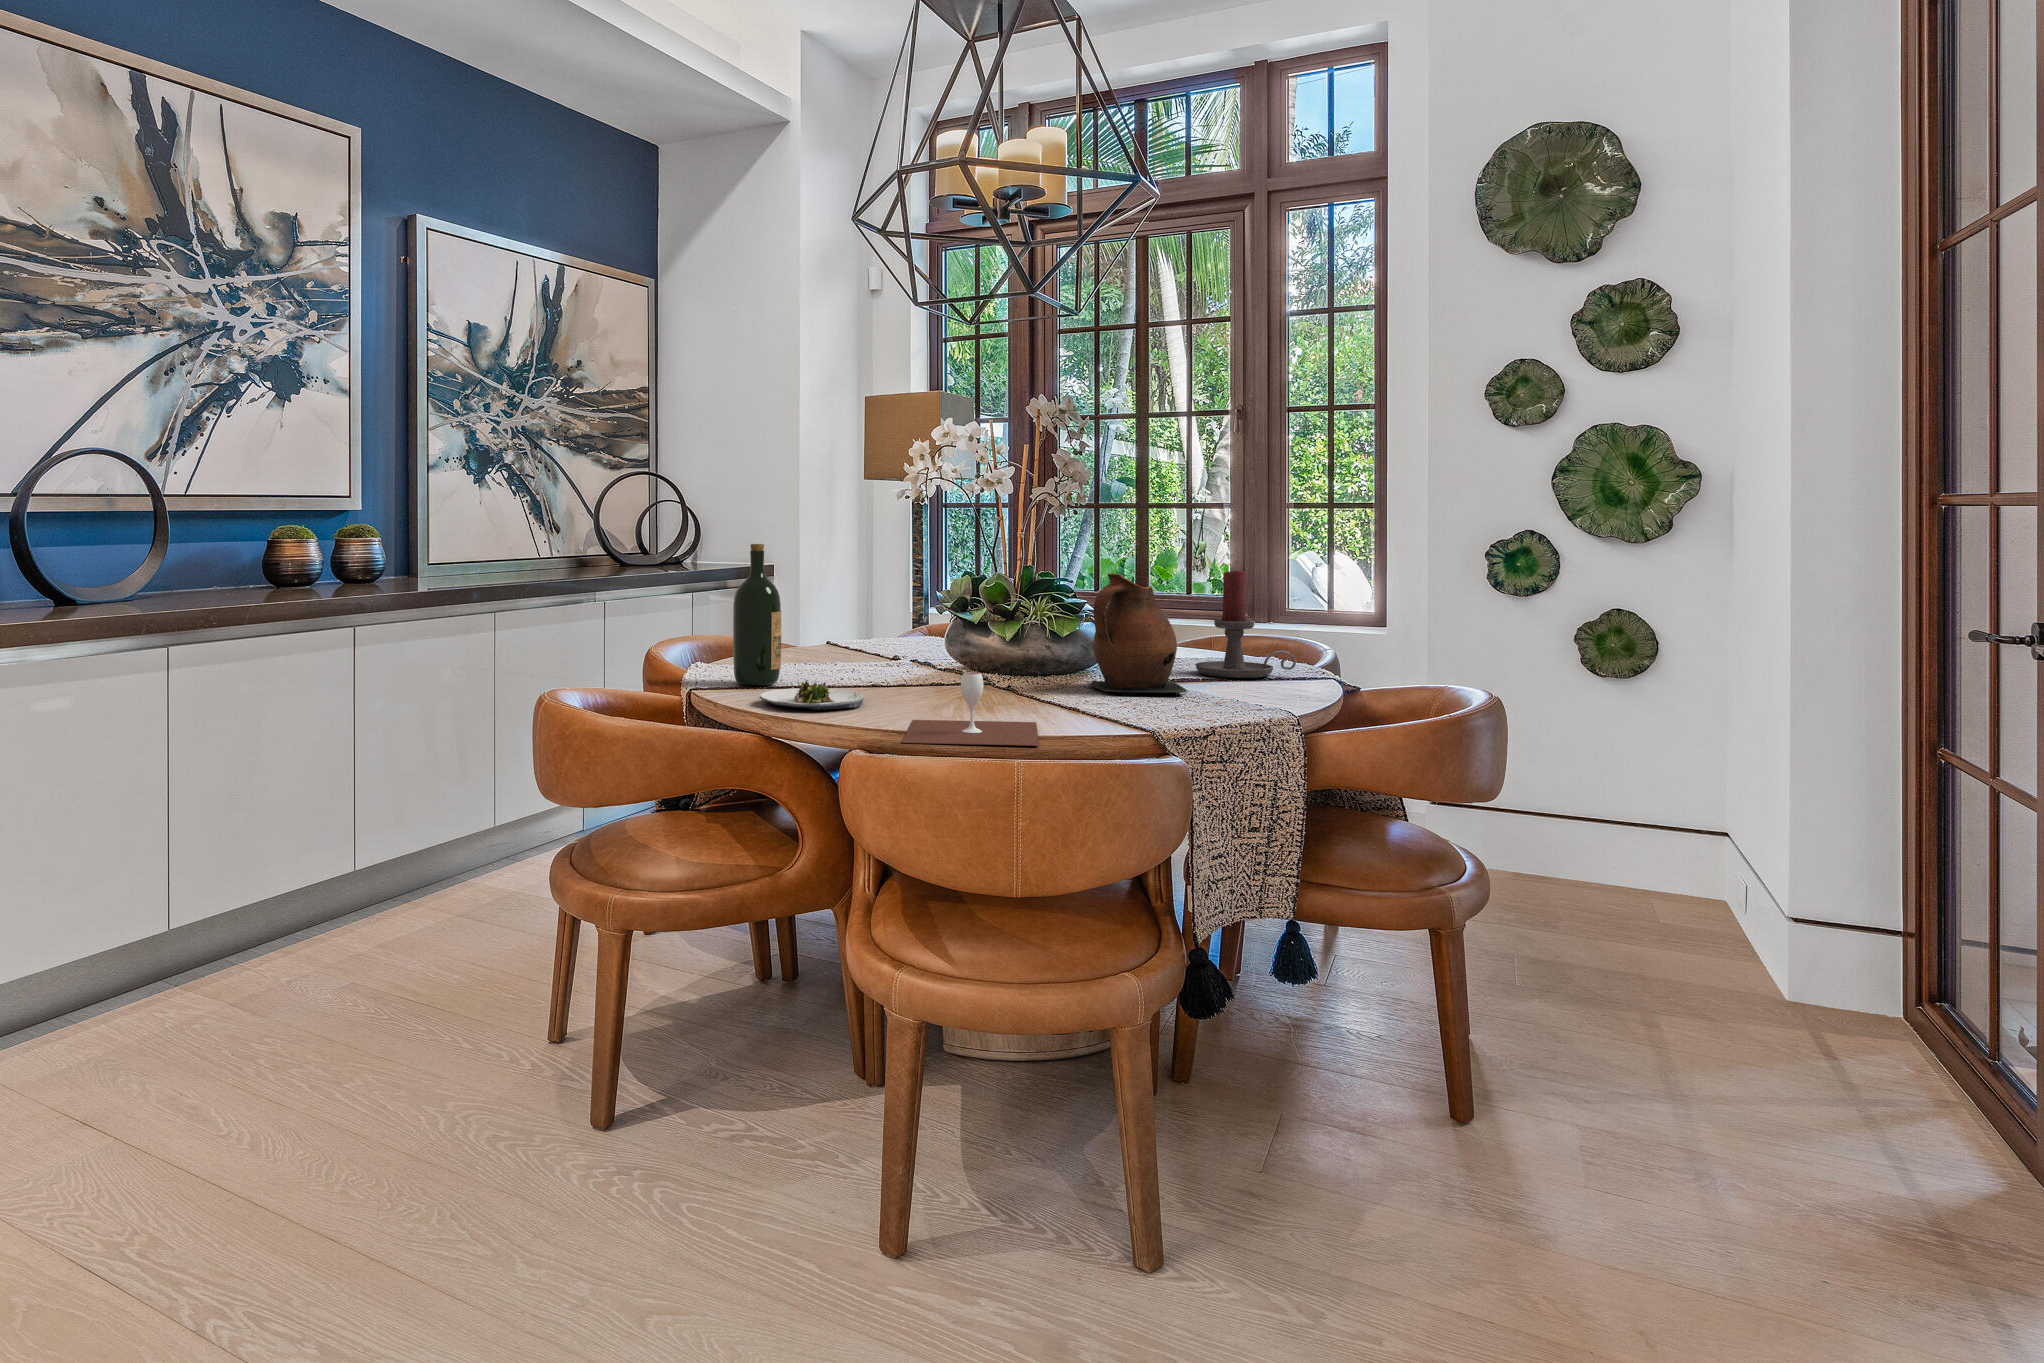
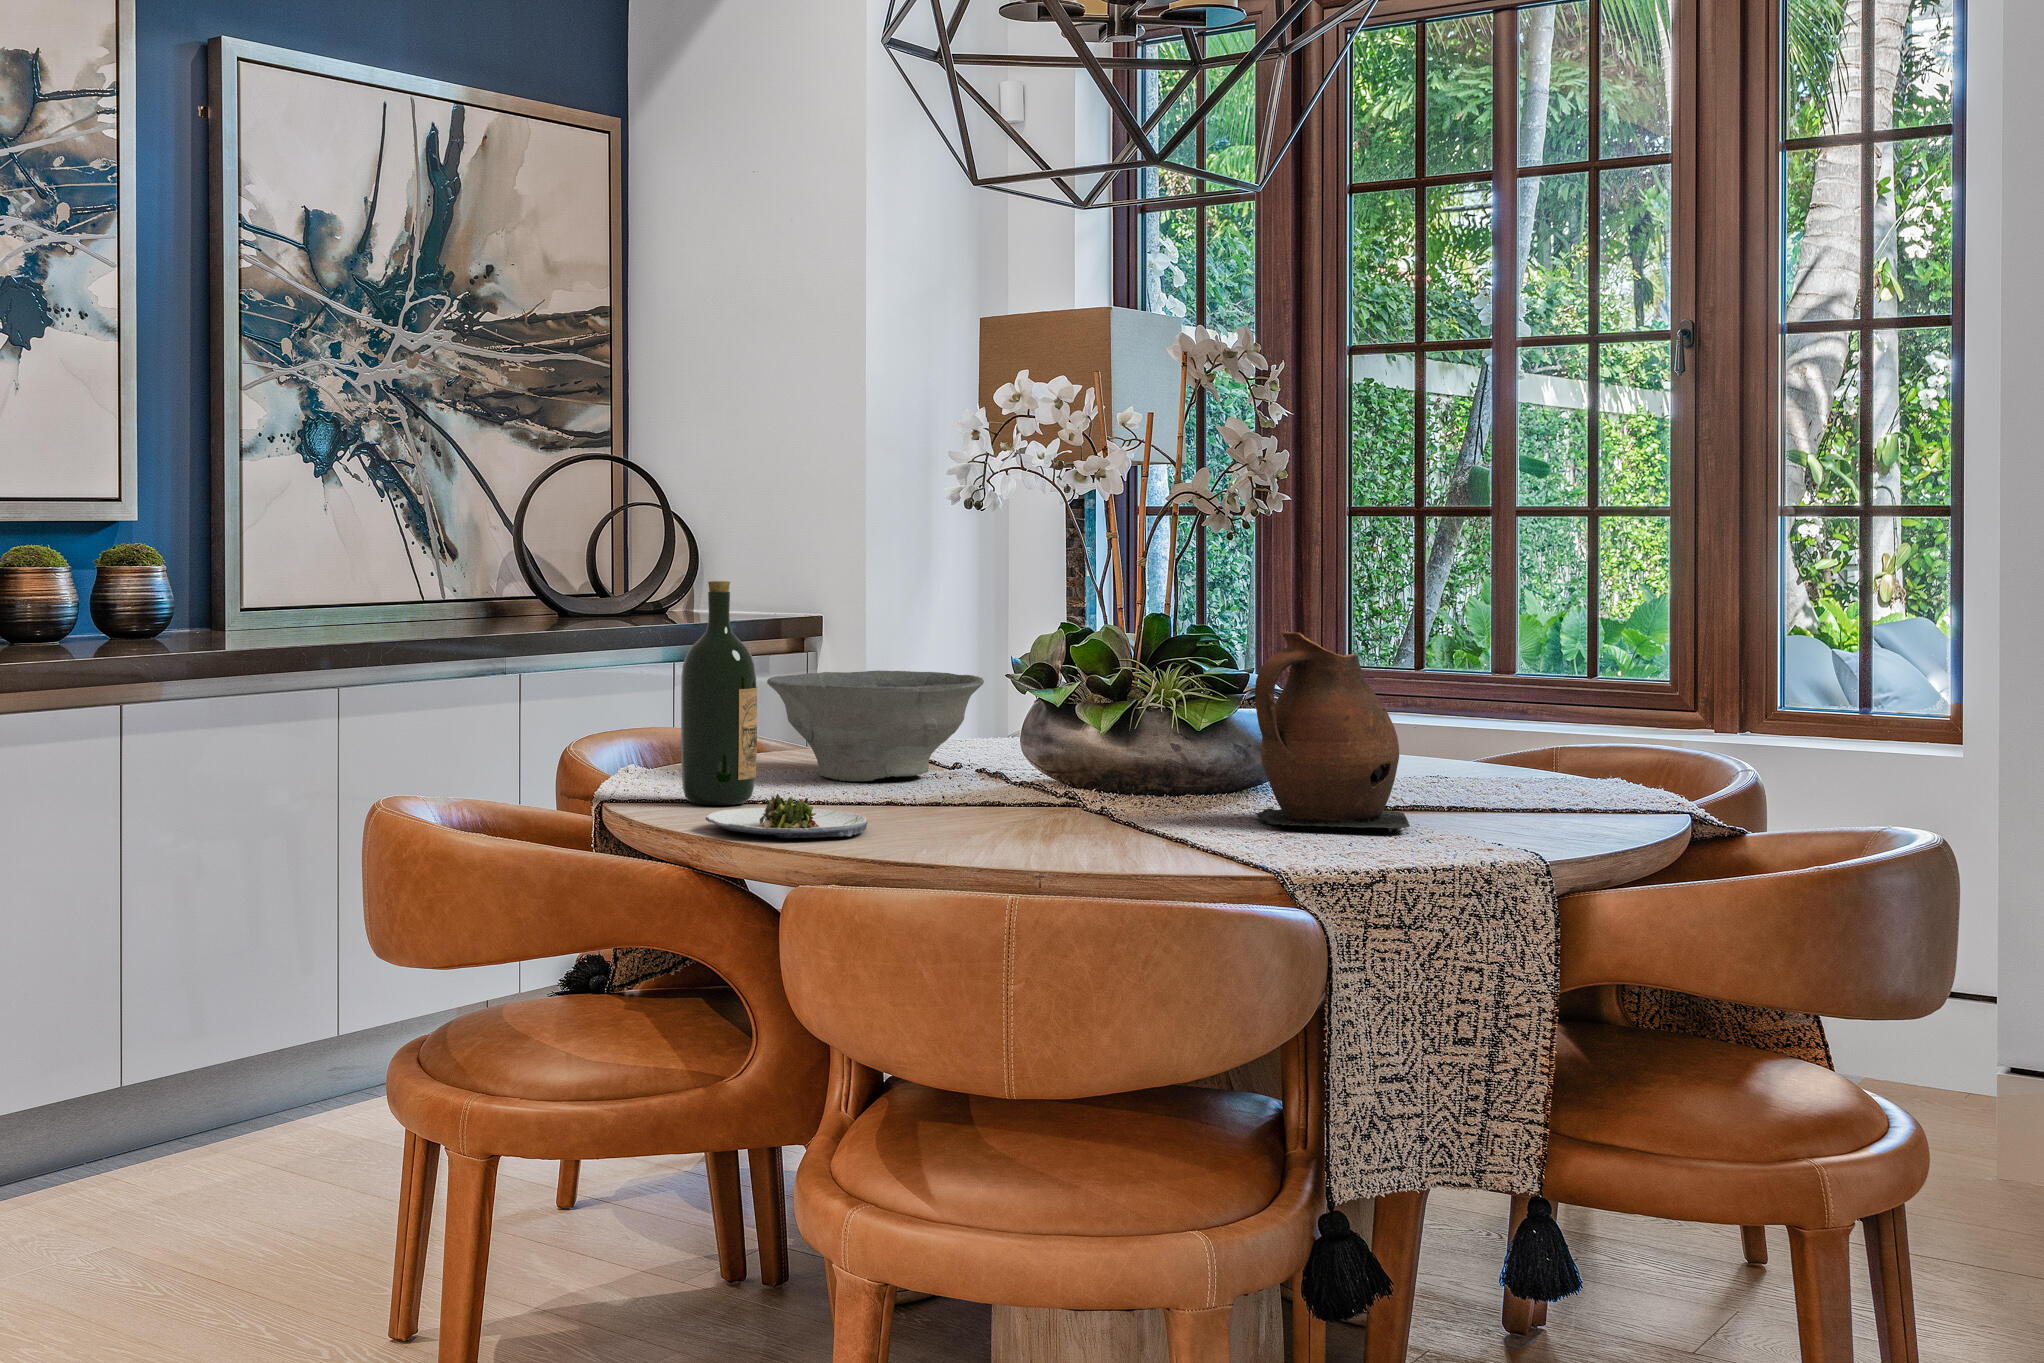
candle holder: present [1196,570,1296,678] -> none [1465,628,1639,812]
bowl: none [776,598,909,667] -> present [767,670,984,781]
wine glass: present [902,672,1039,746] -> none [887,781,1117,891]

